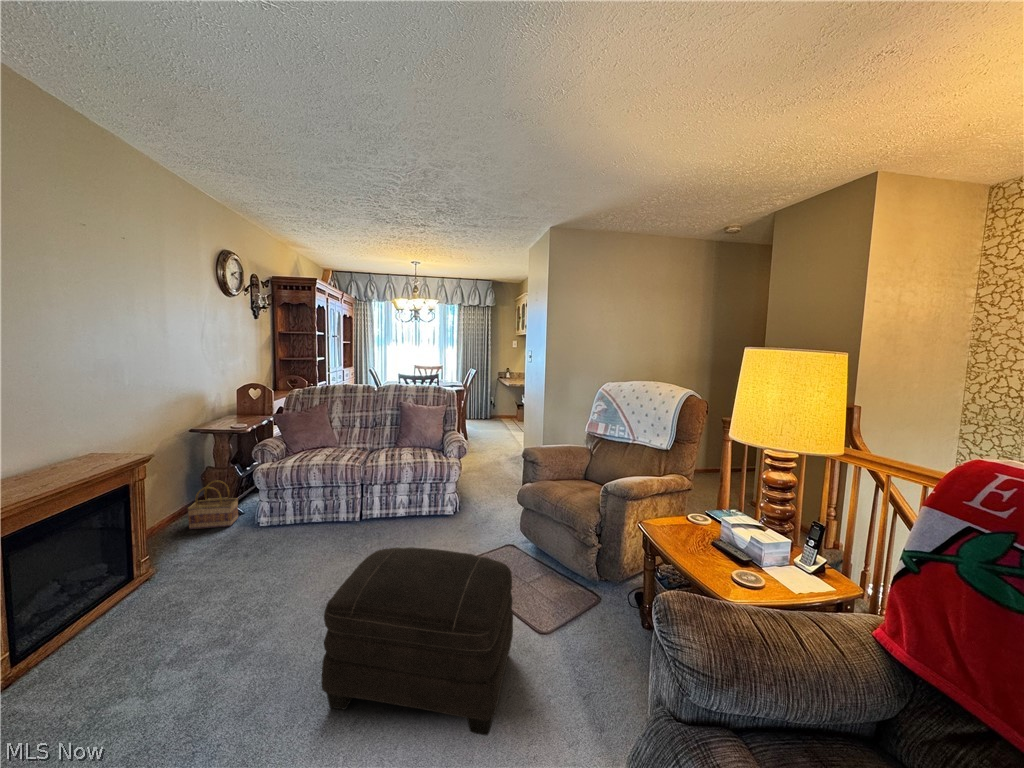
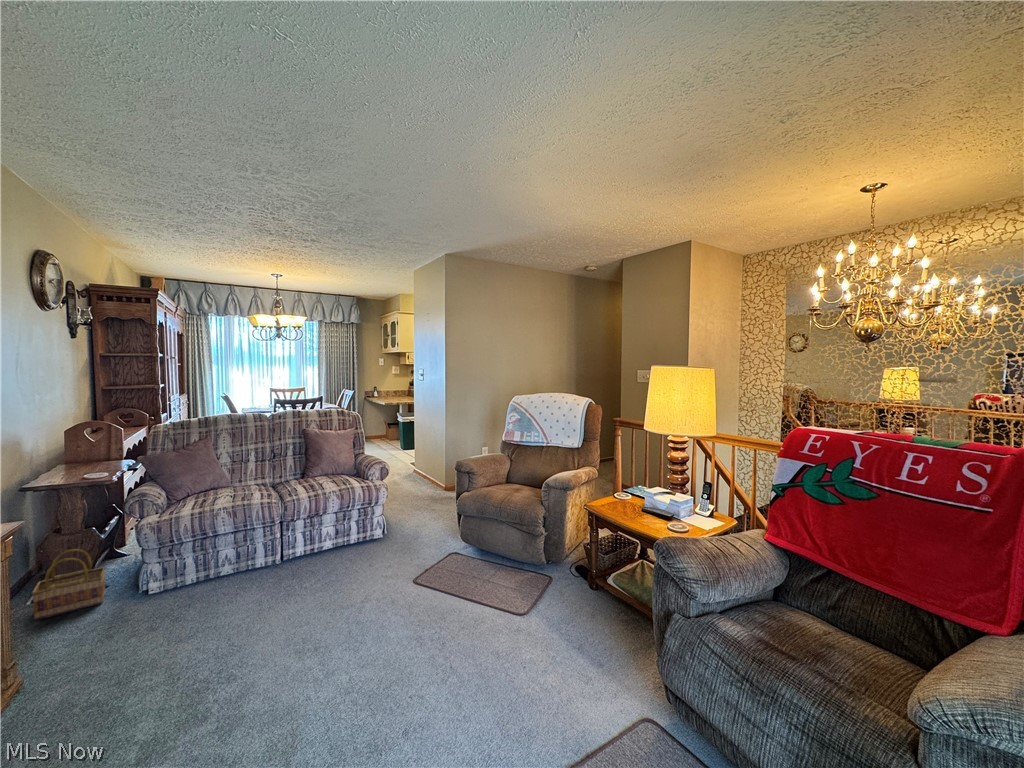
ottoman: present [322,547,513,736] -> none [367,554,529,721]

